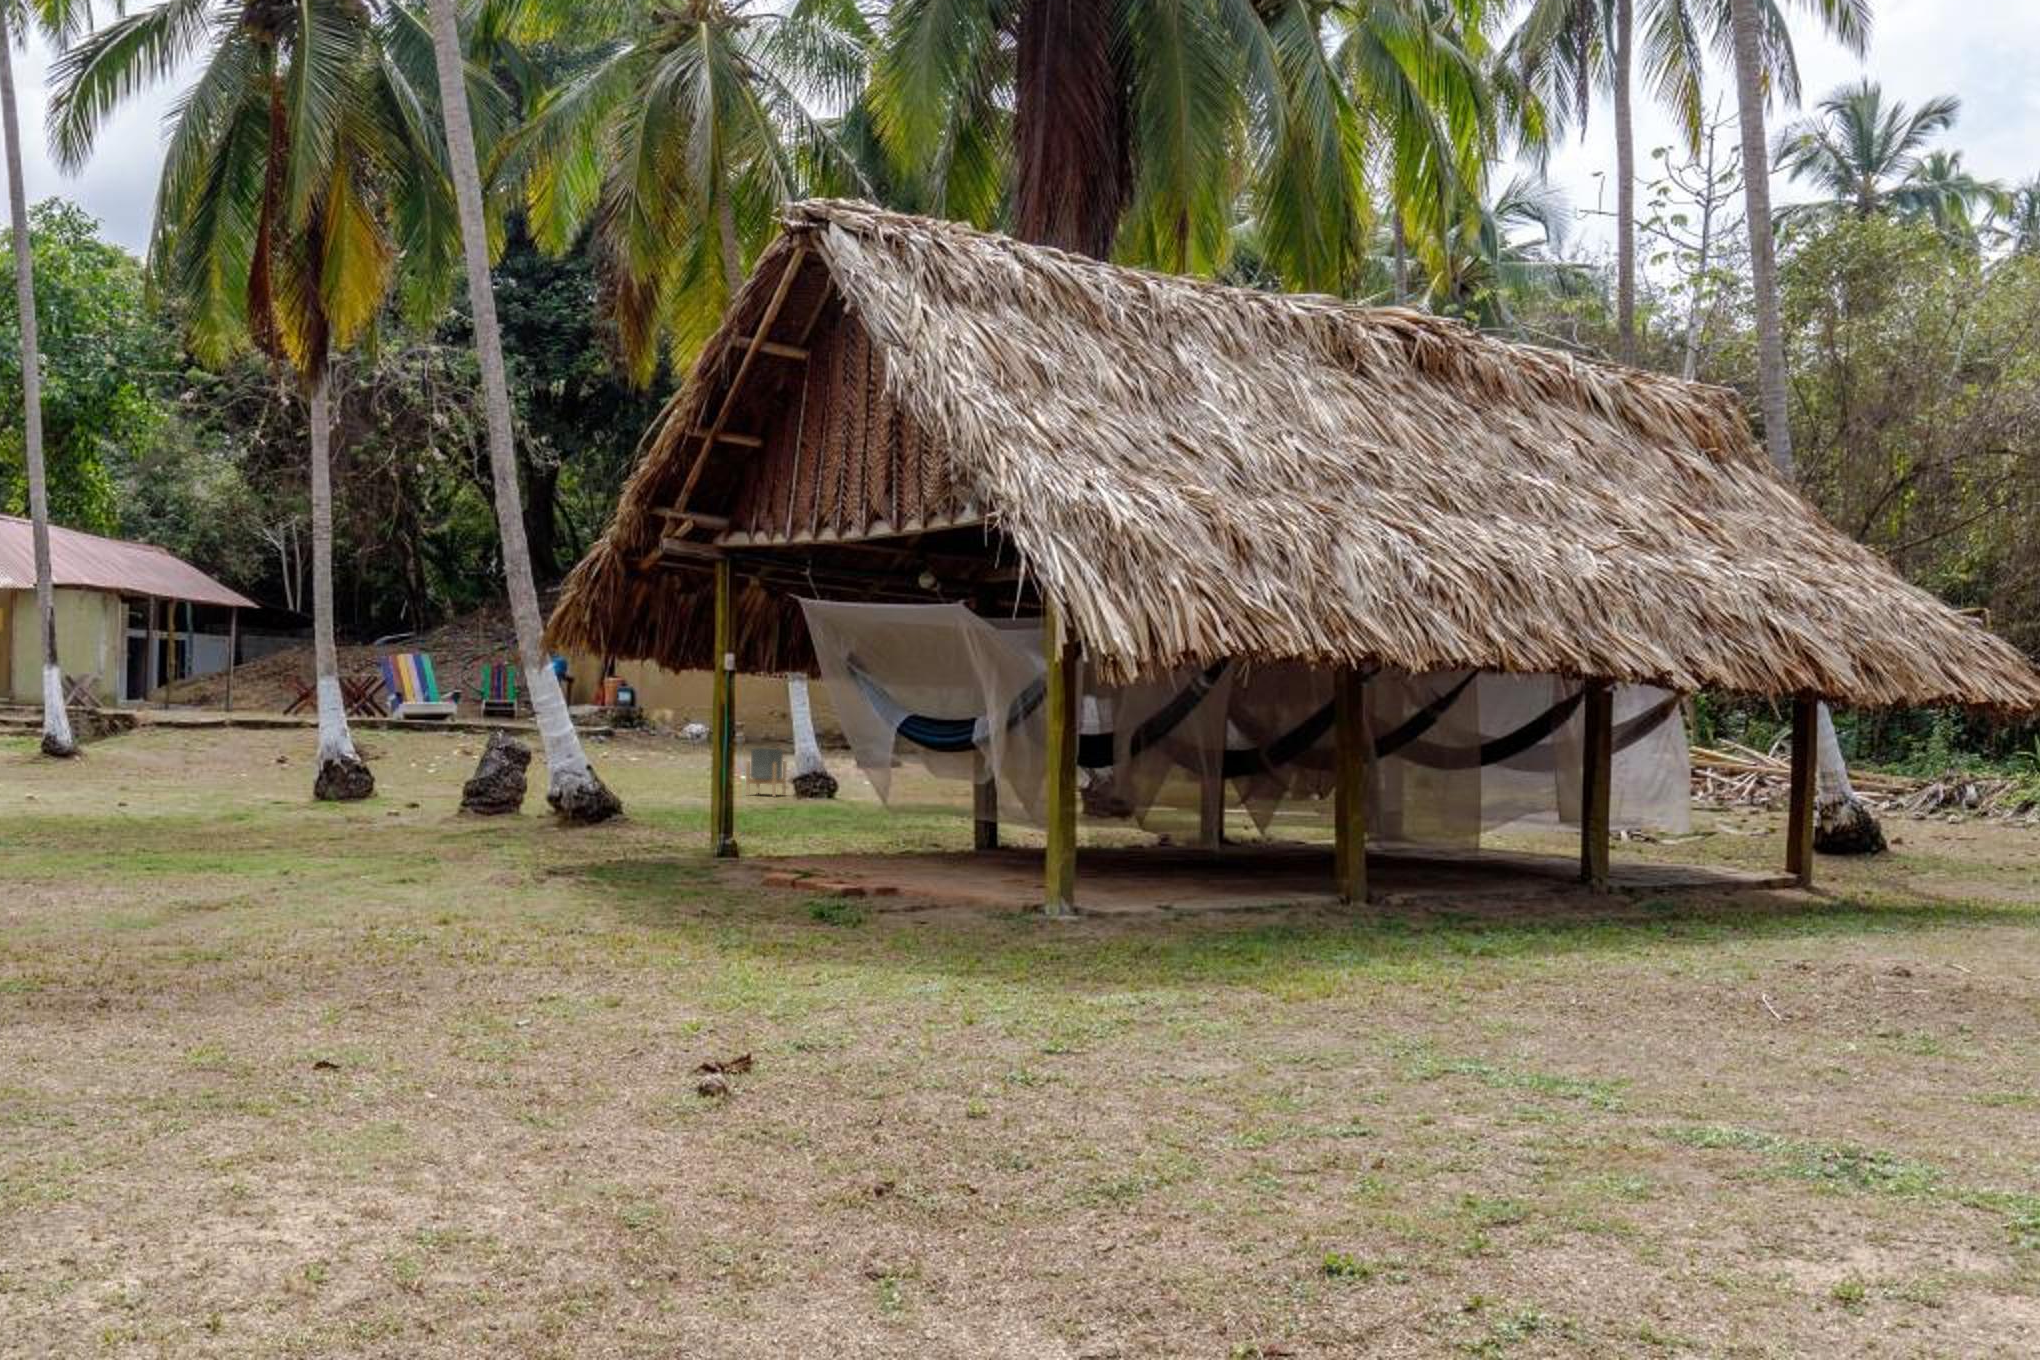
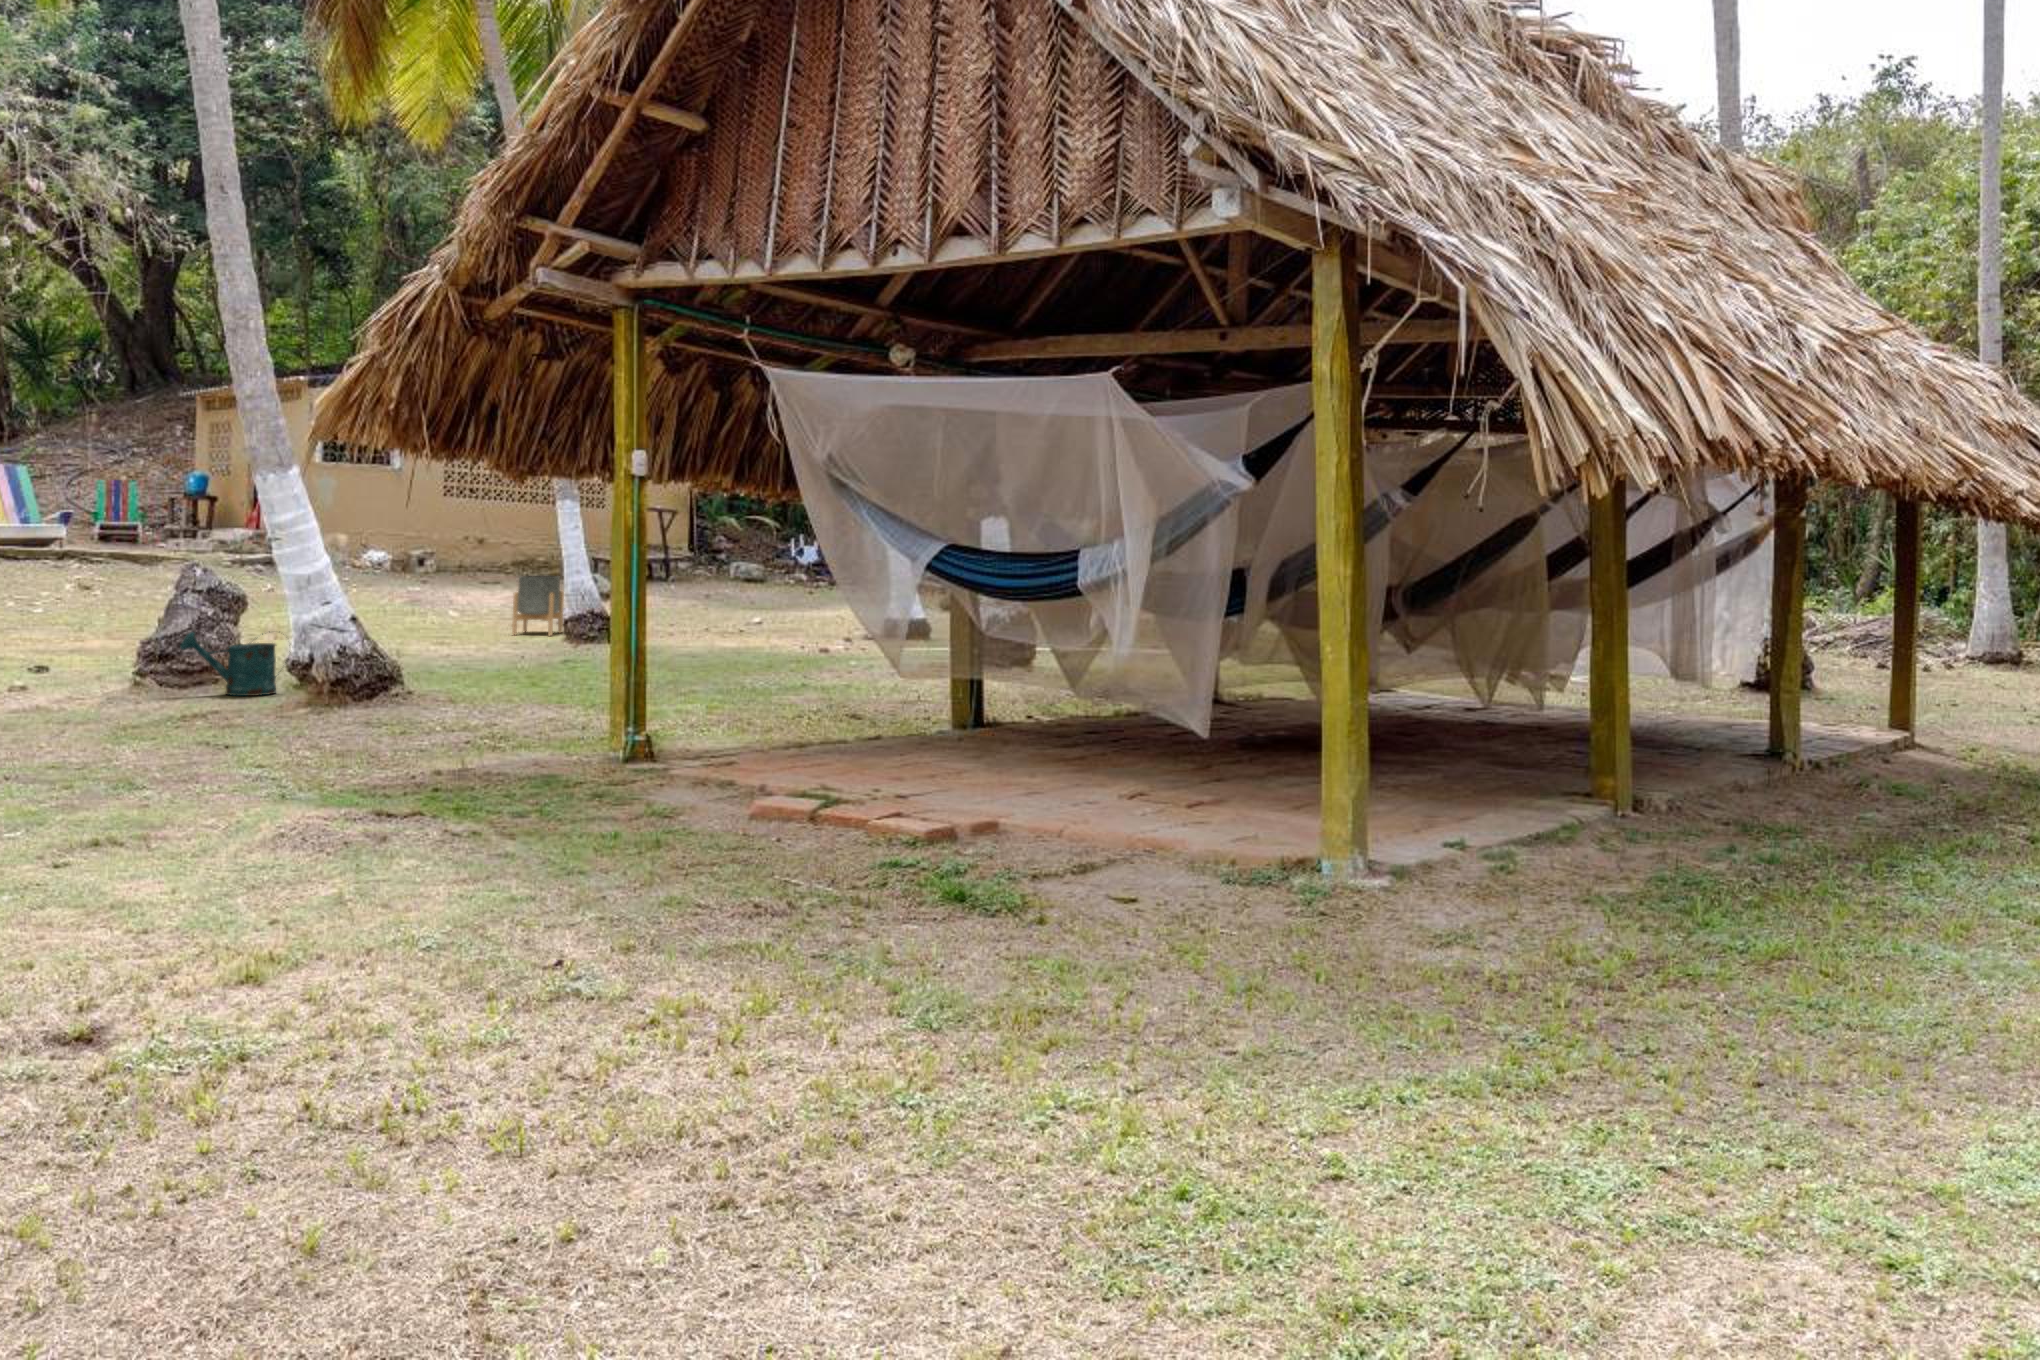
watering can: none [486,774,556,820] -> present [180,632,276,696]

